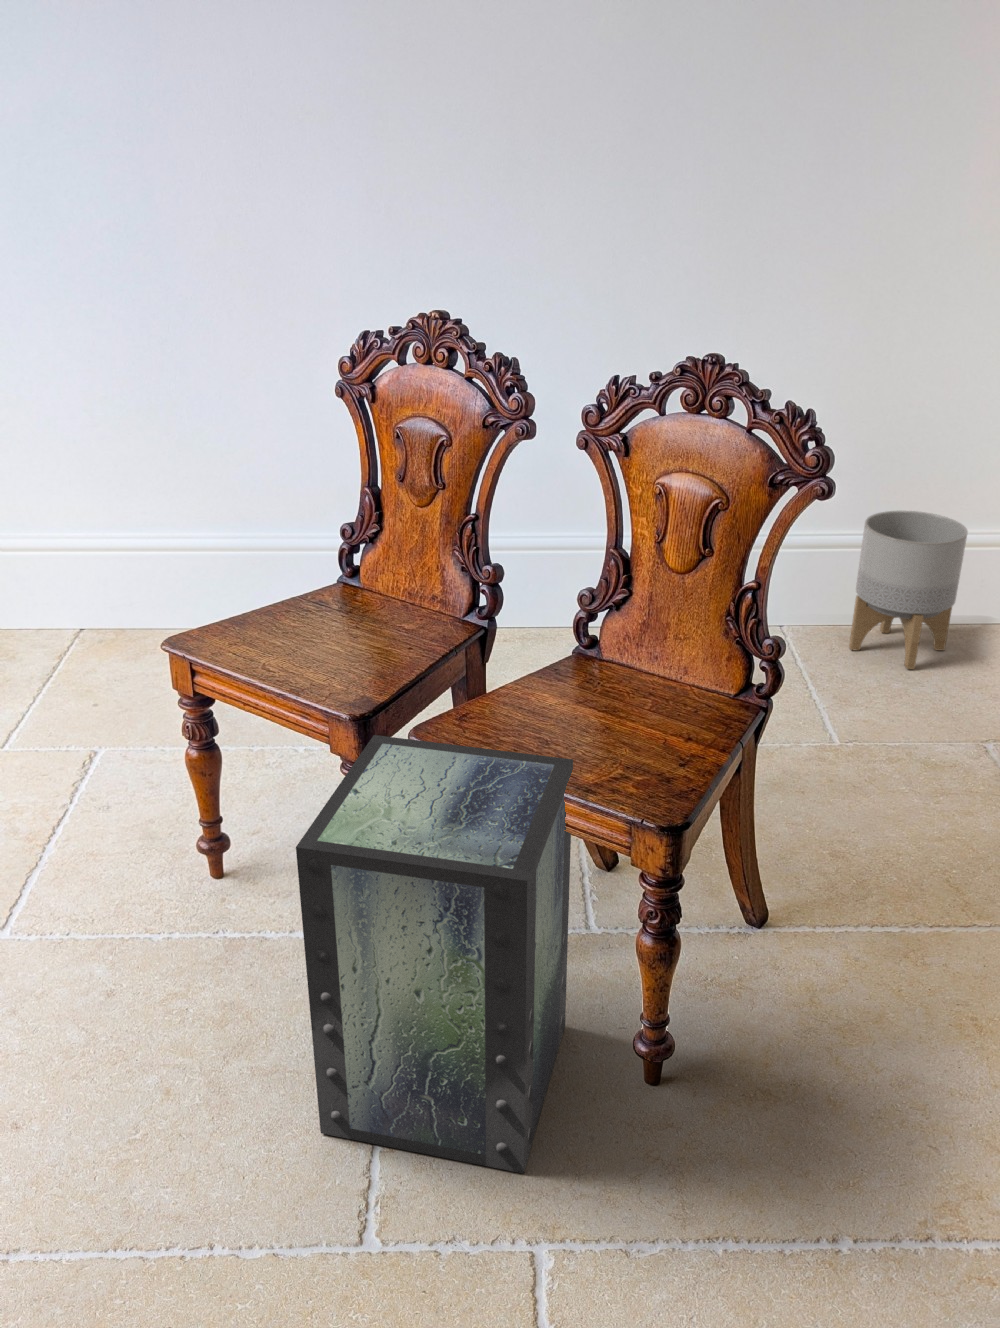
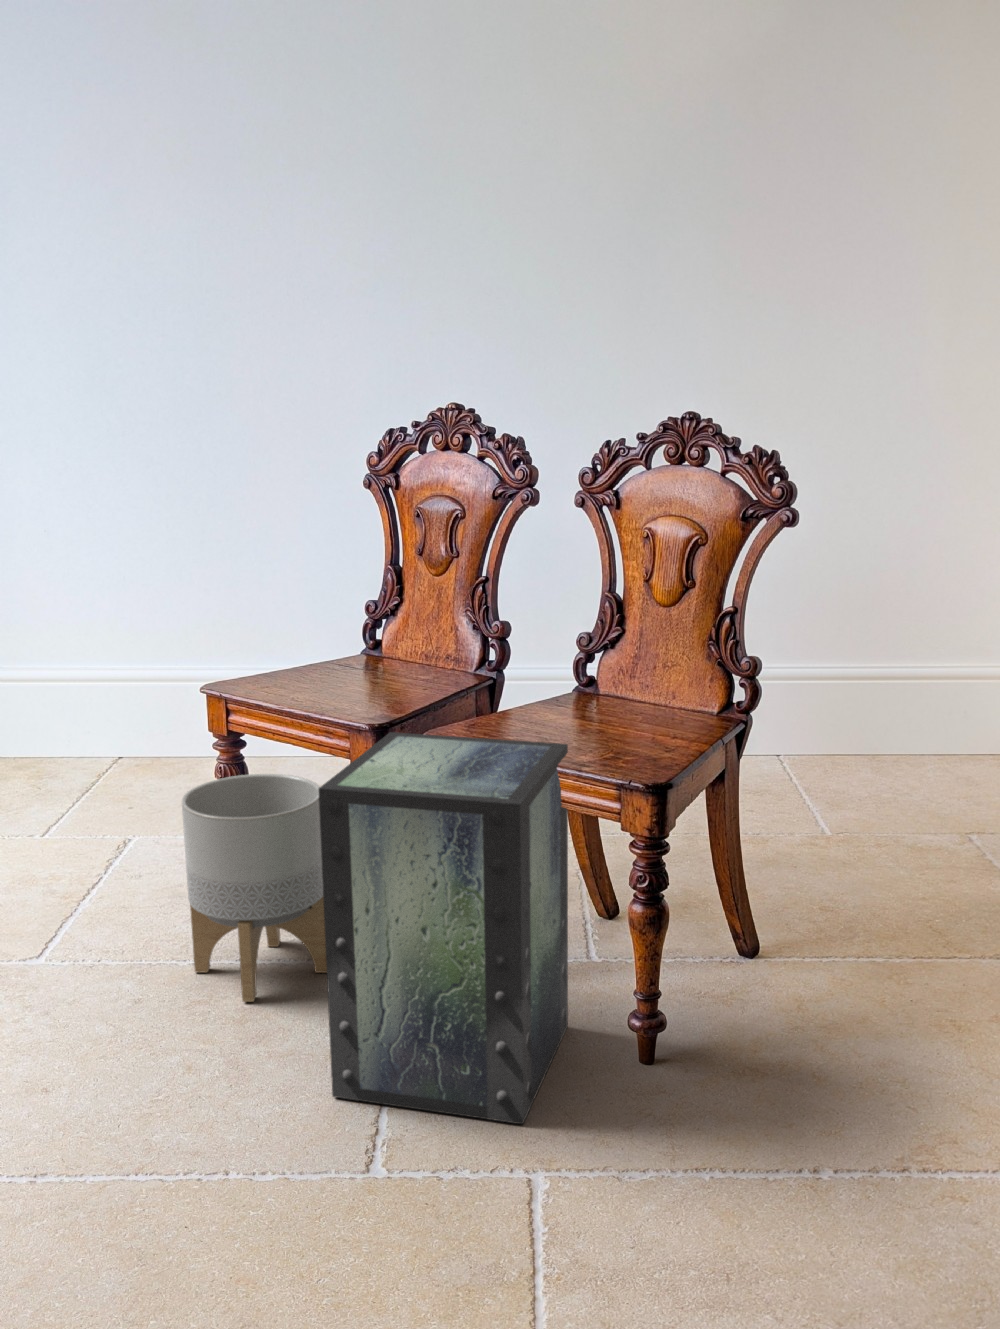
planter: present [849,511,967,669] -> present [182,774,327,1002]

